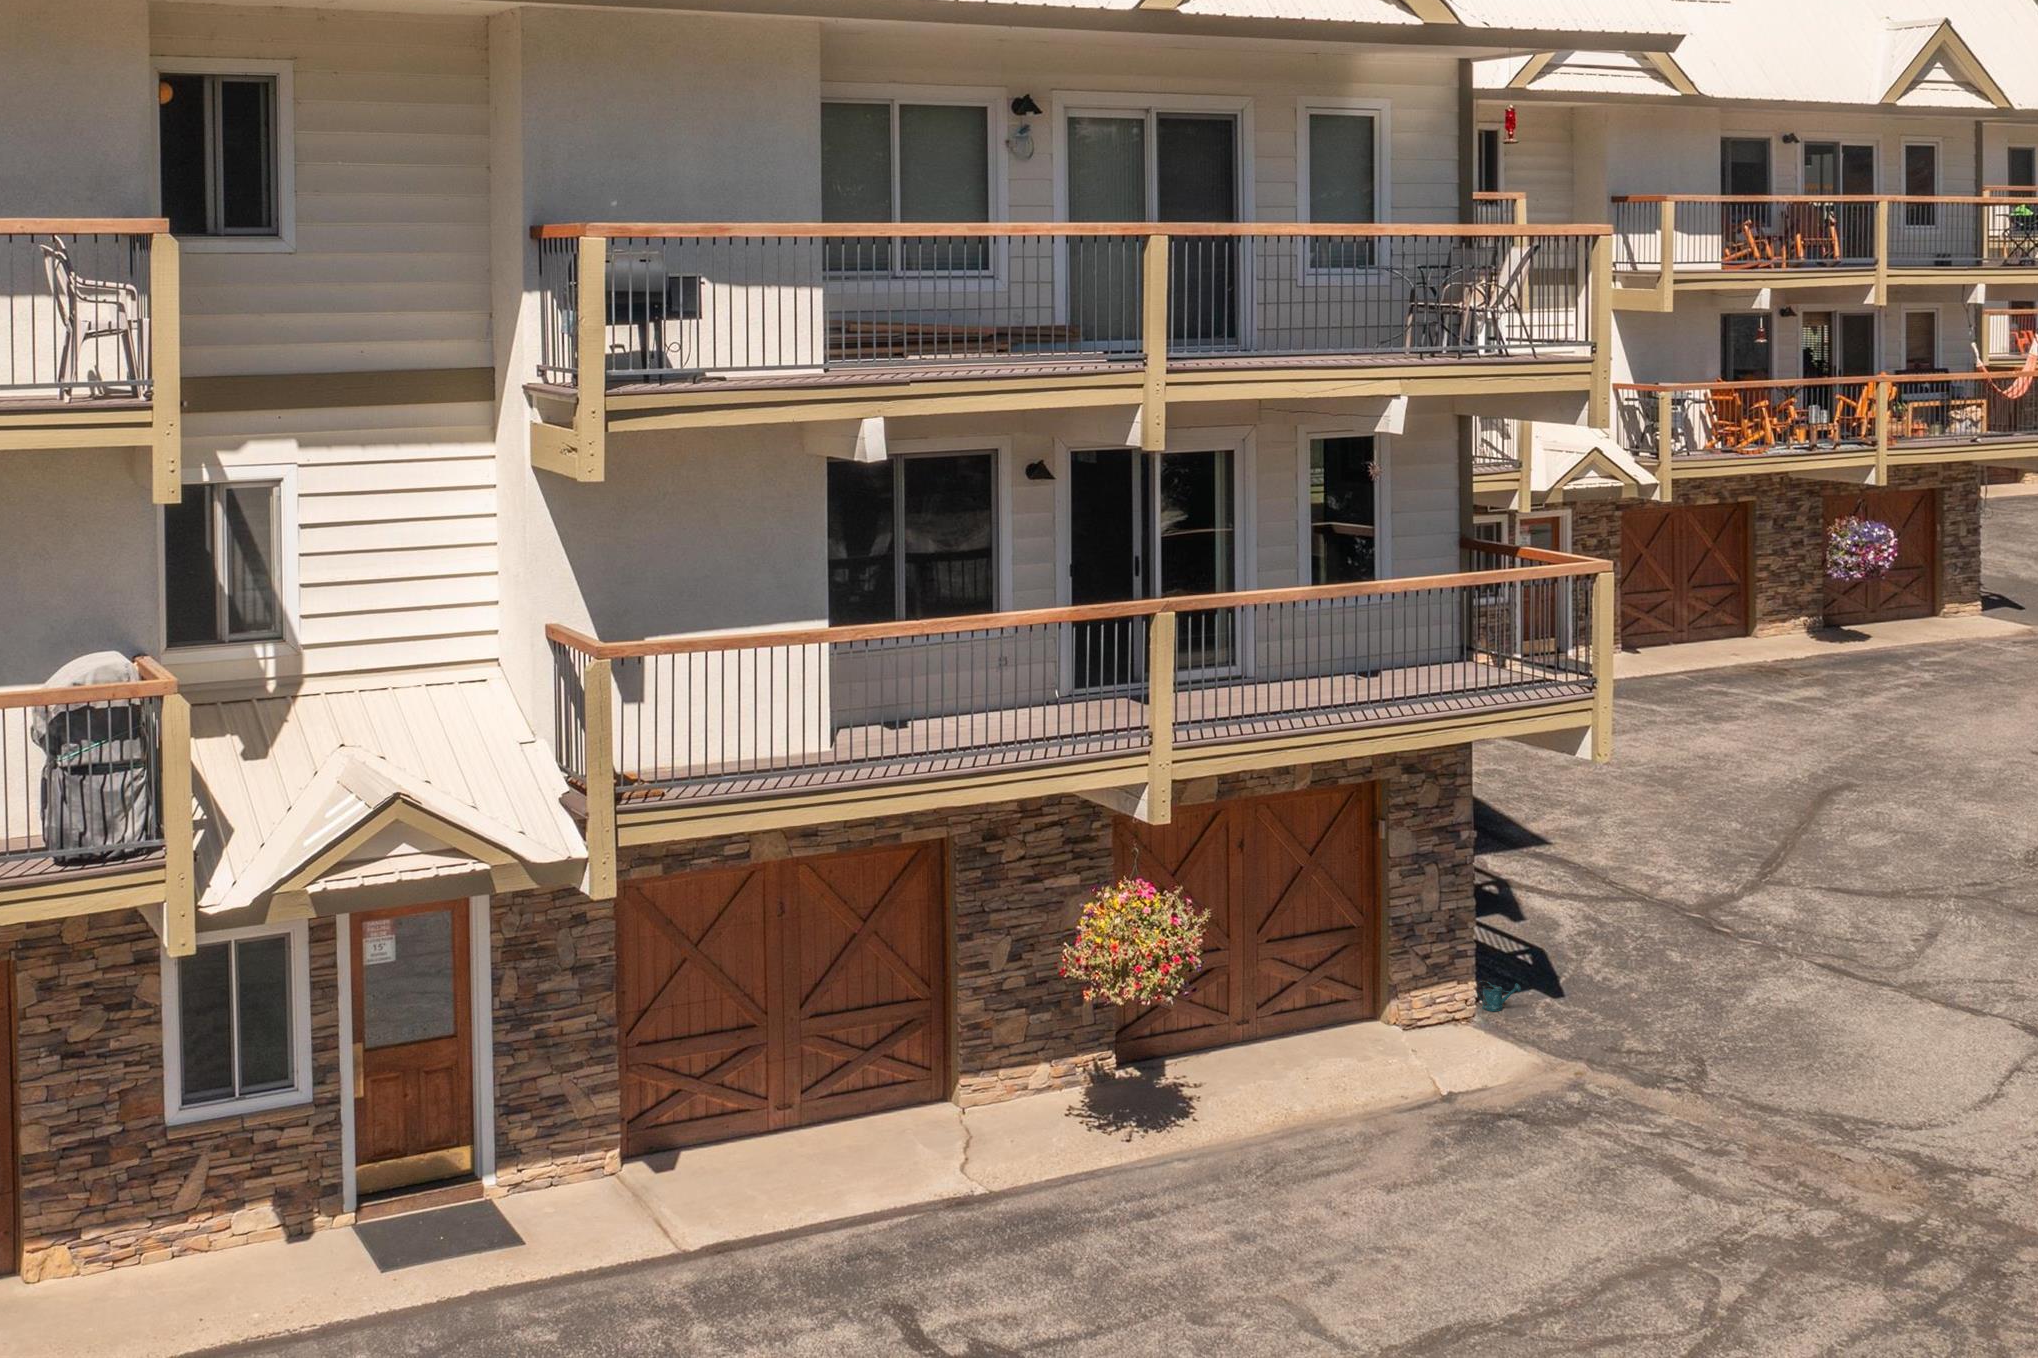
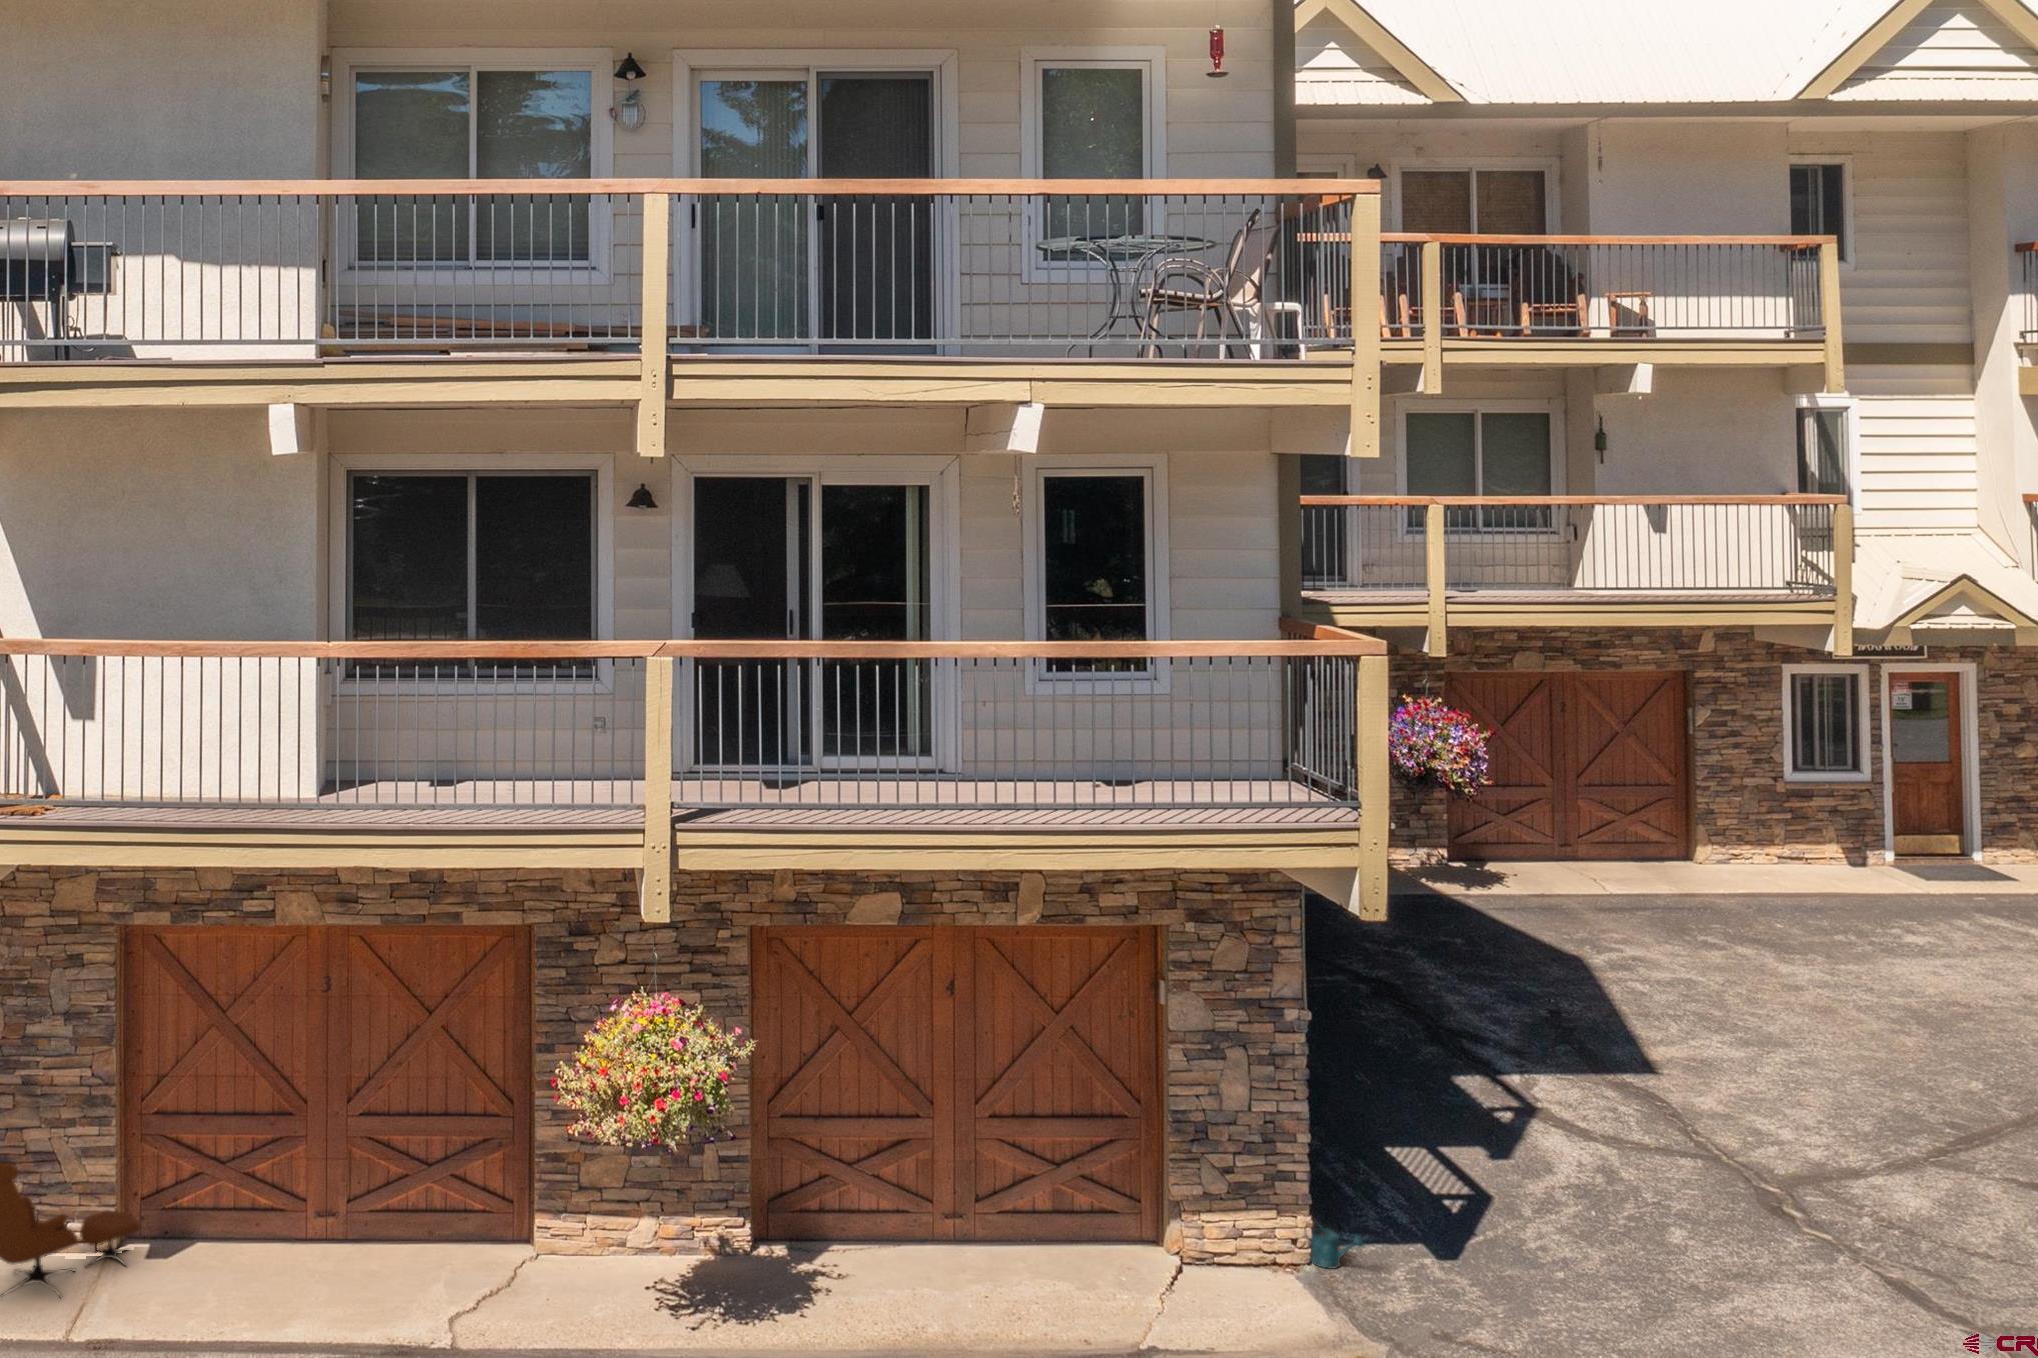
lounge chair: none [551,1091,656,1216] -> present [0,1162,141,1299]

